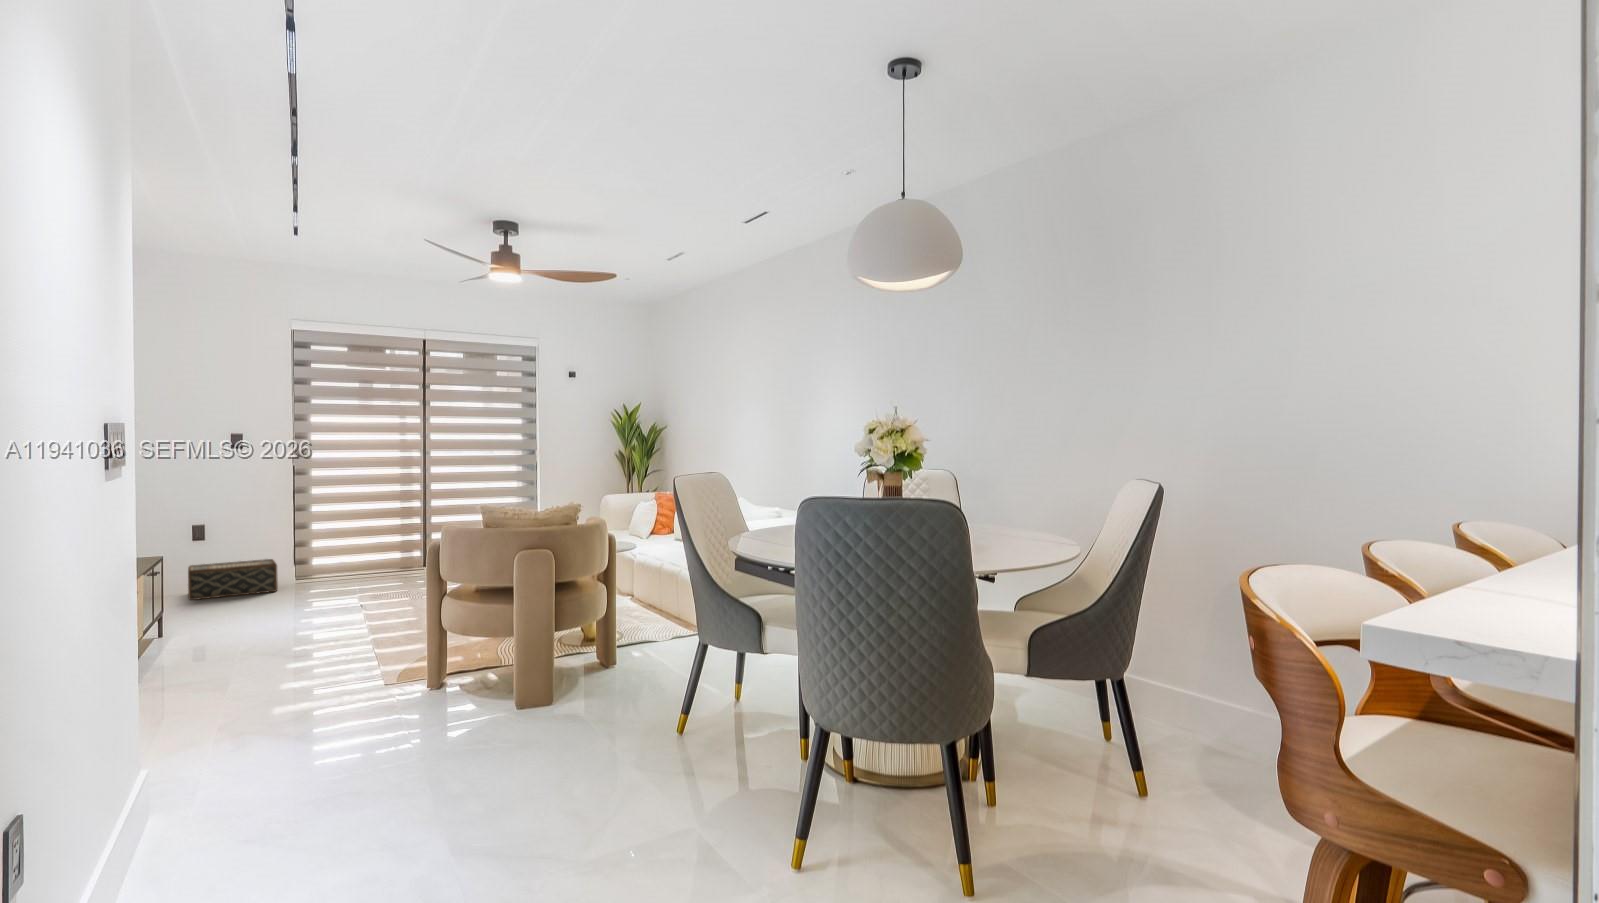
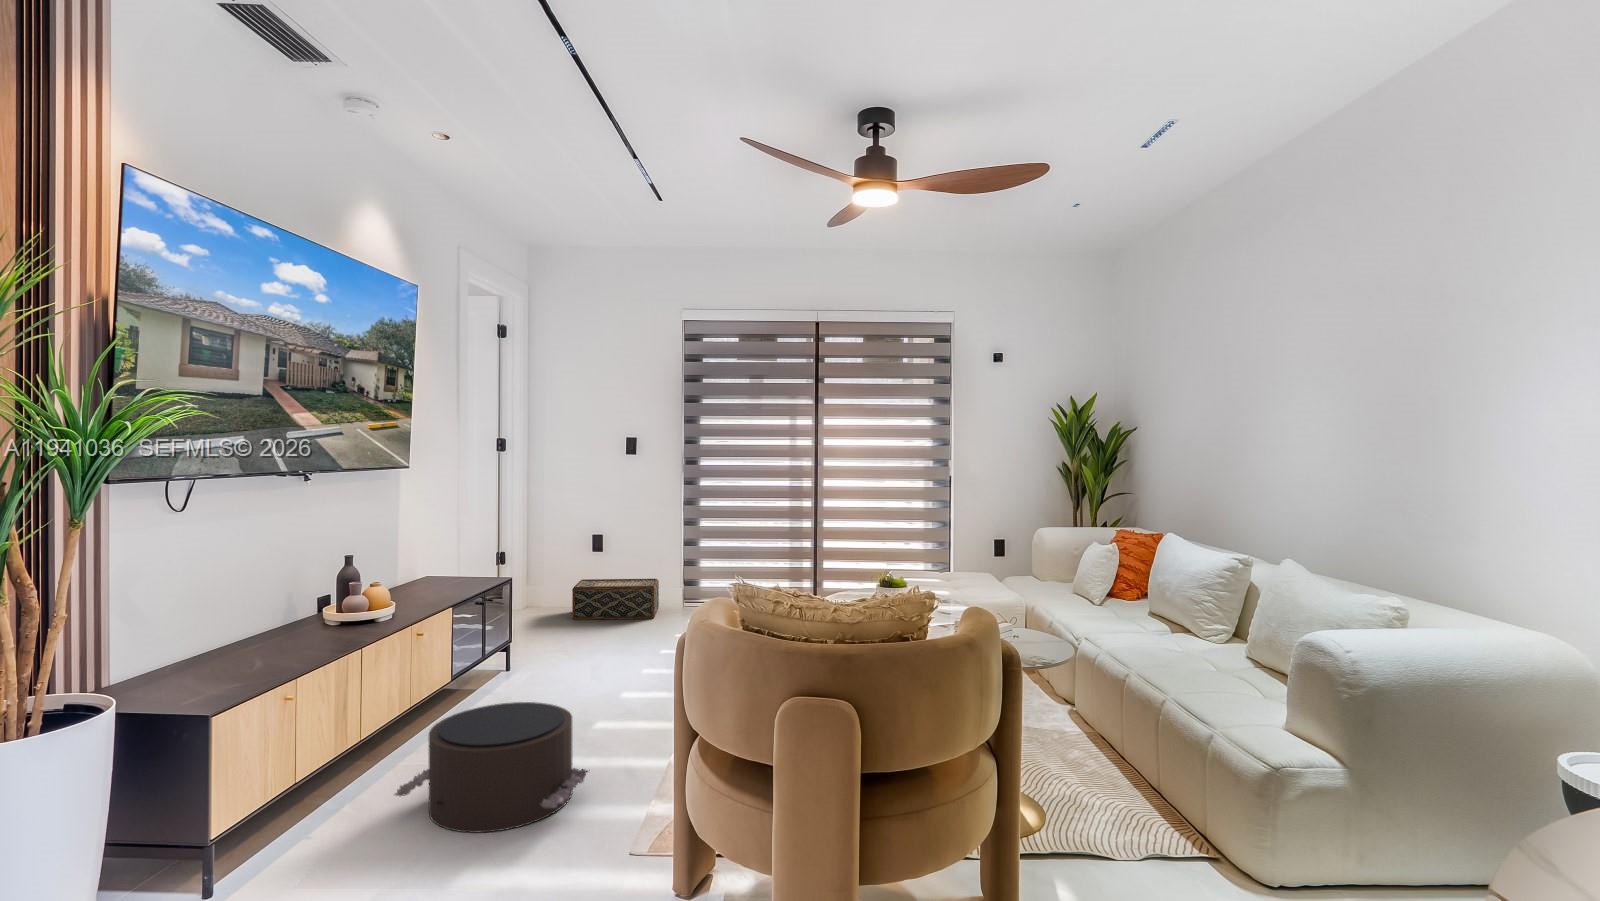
pouf: none [186,620,332,697] -> present [395,702,588,833]

